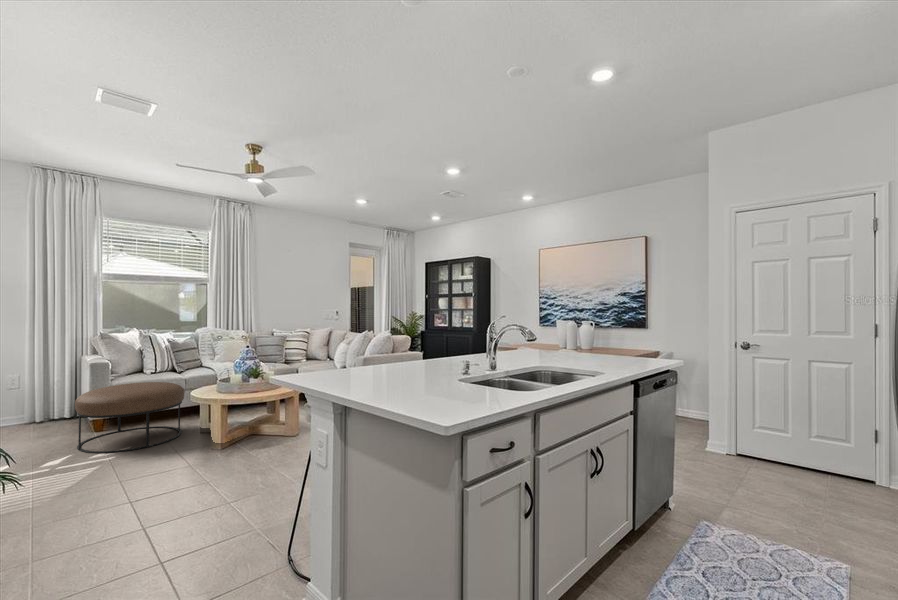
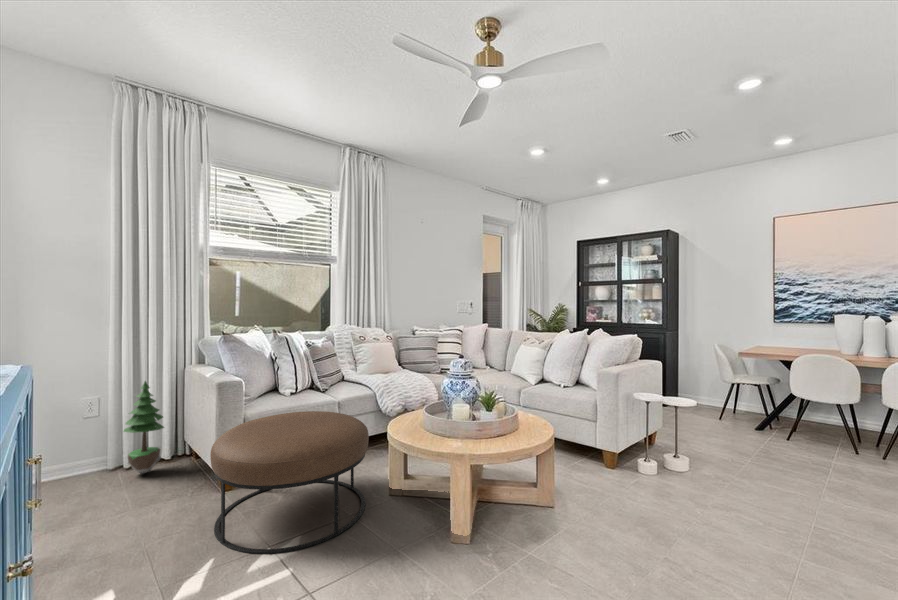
potted tree: none [33,364,63,425] -> present [124,381,164,474]

